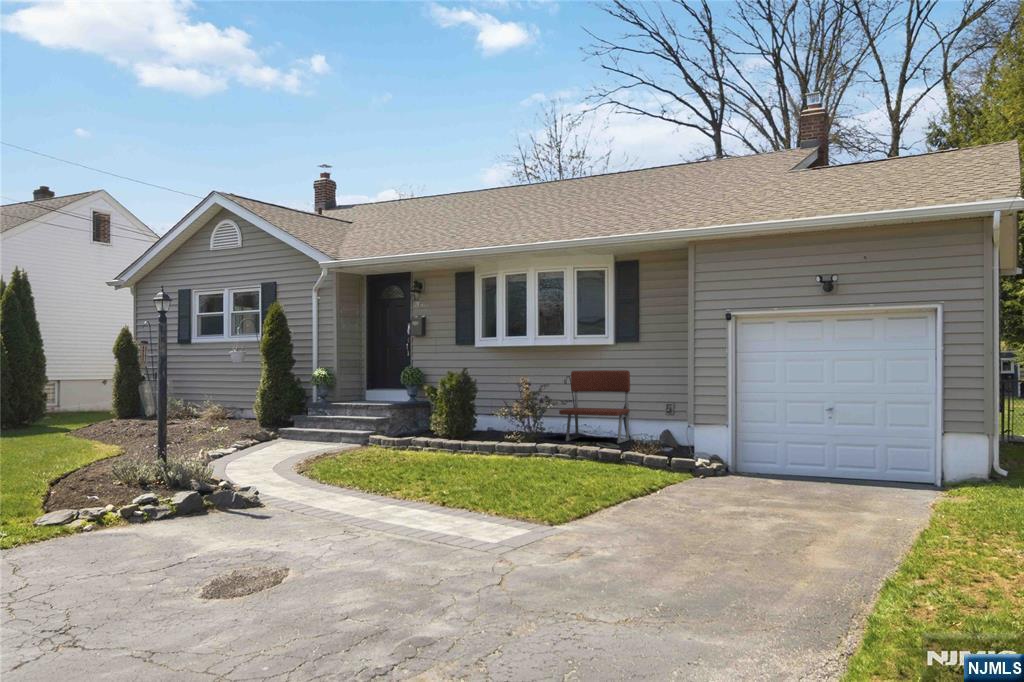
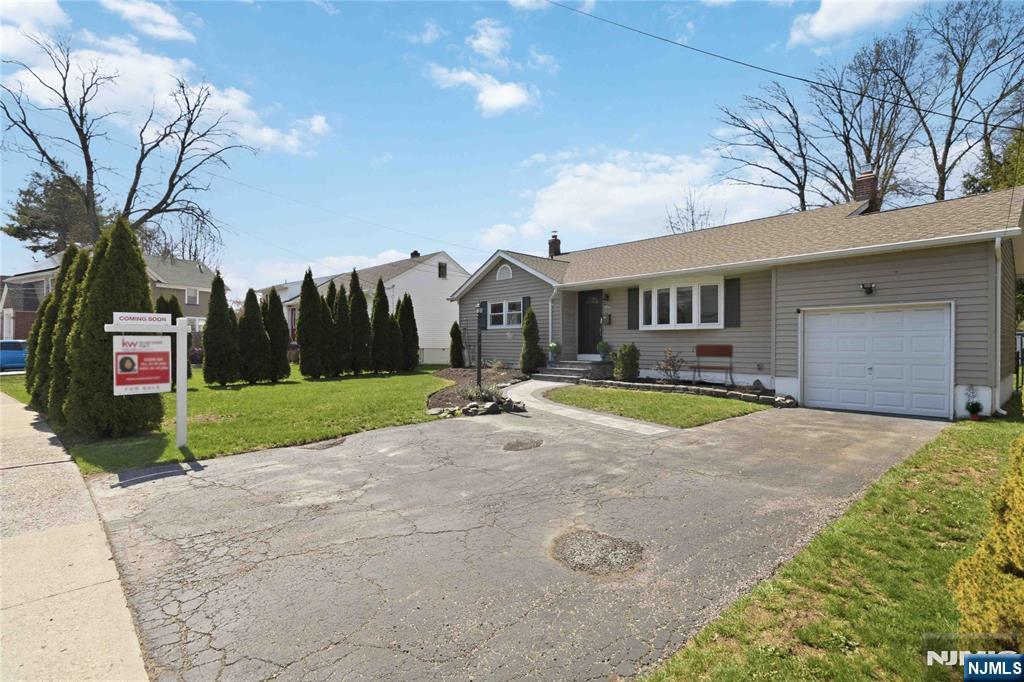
potted plant: none [954,429,985,490] -> present [965,384,983,421]

